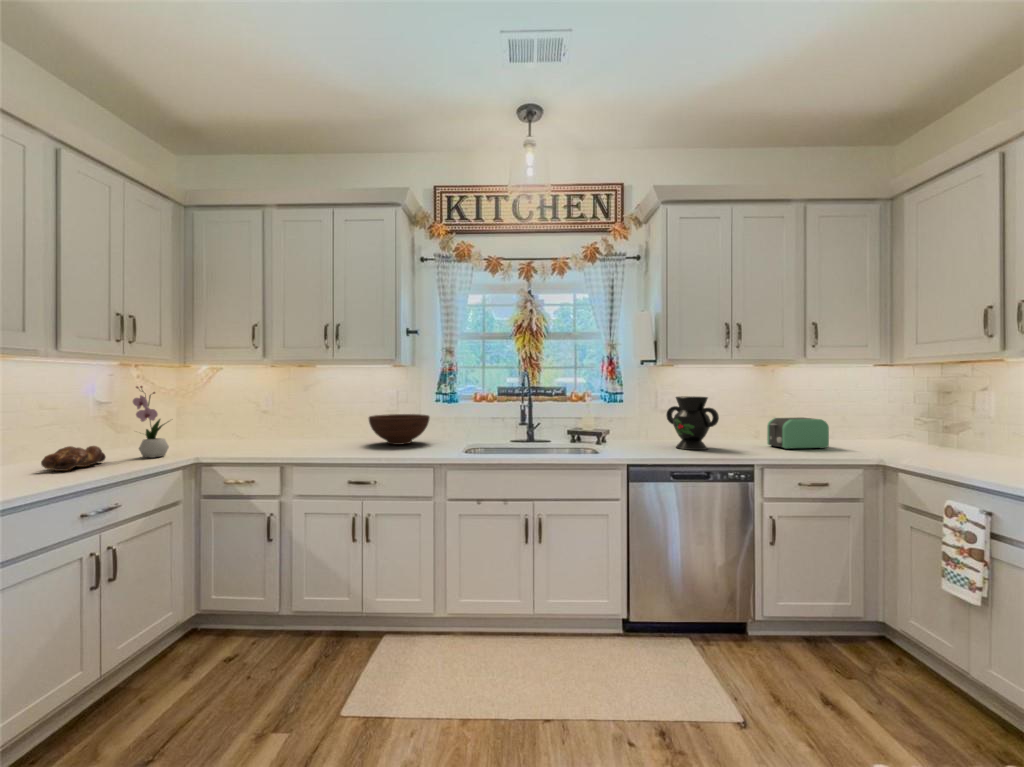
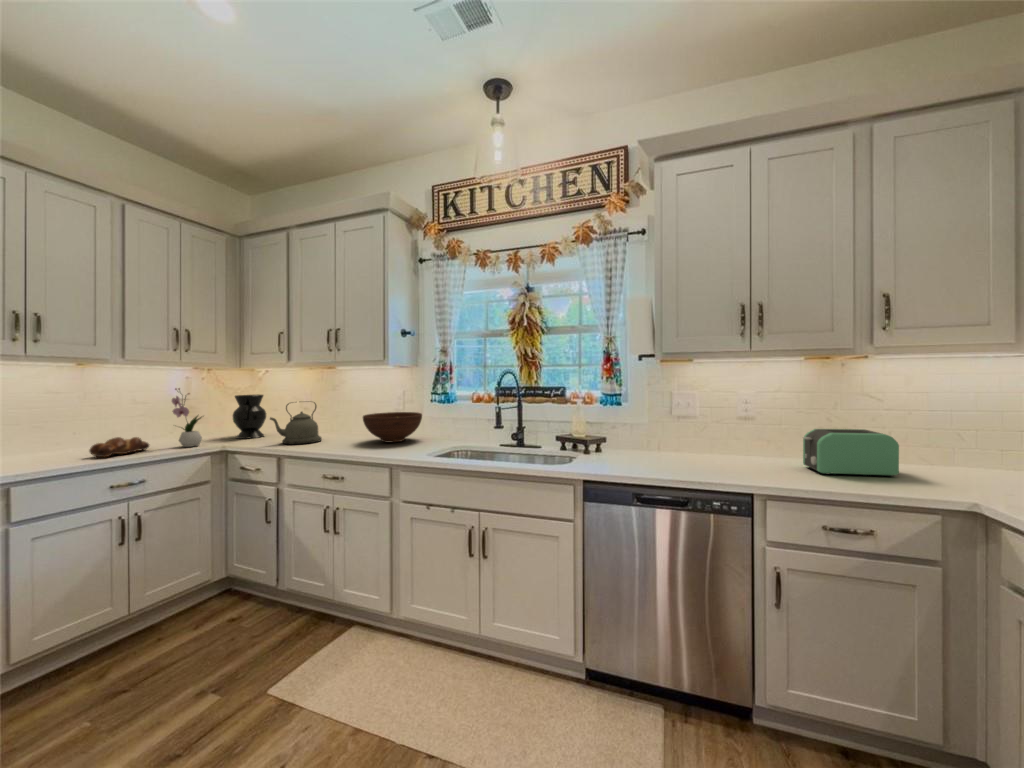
decorative vase: present [666,396,719,450] -> present [233,395,266,439]
kettle: none [264,403,314,450] -> present [270,402,322,444]

